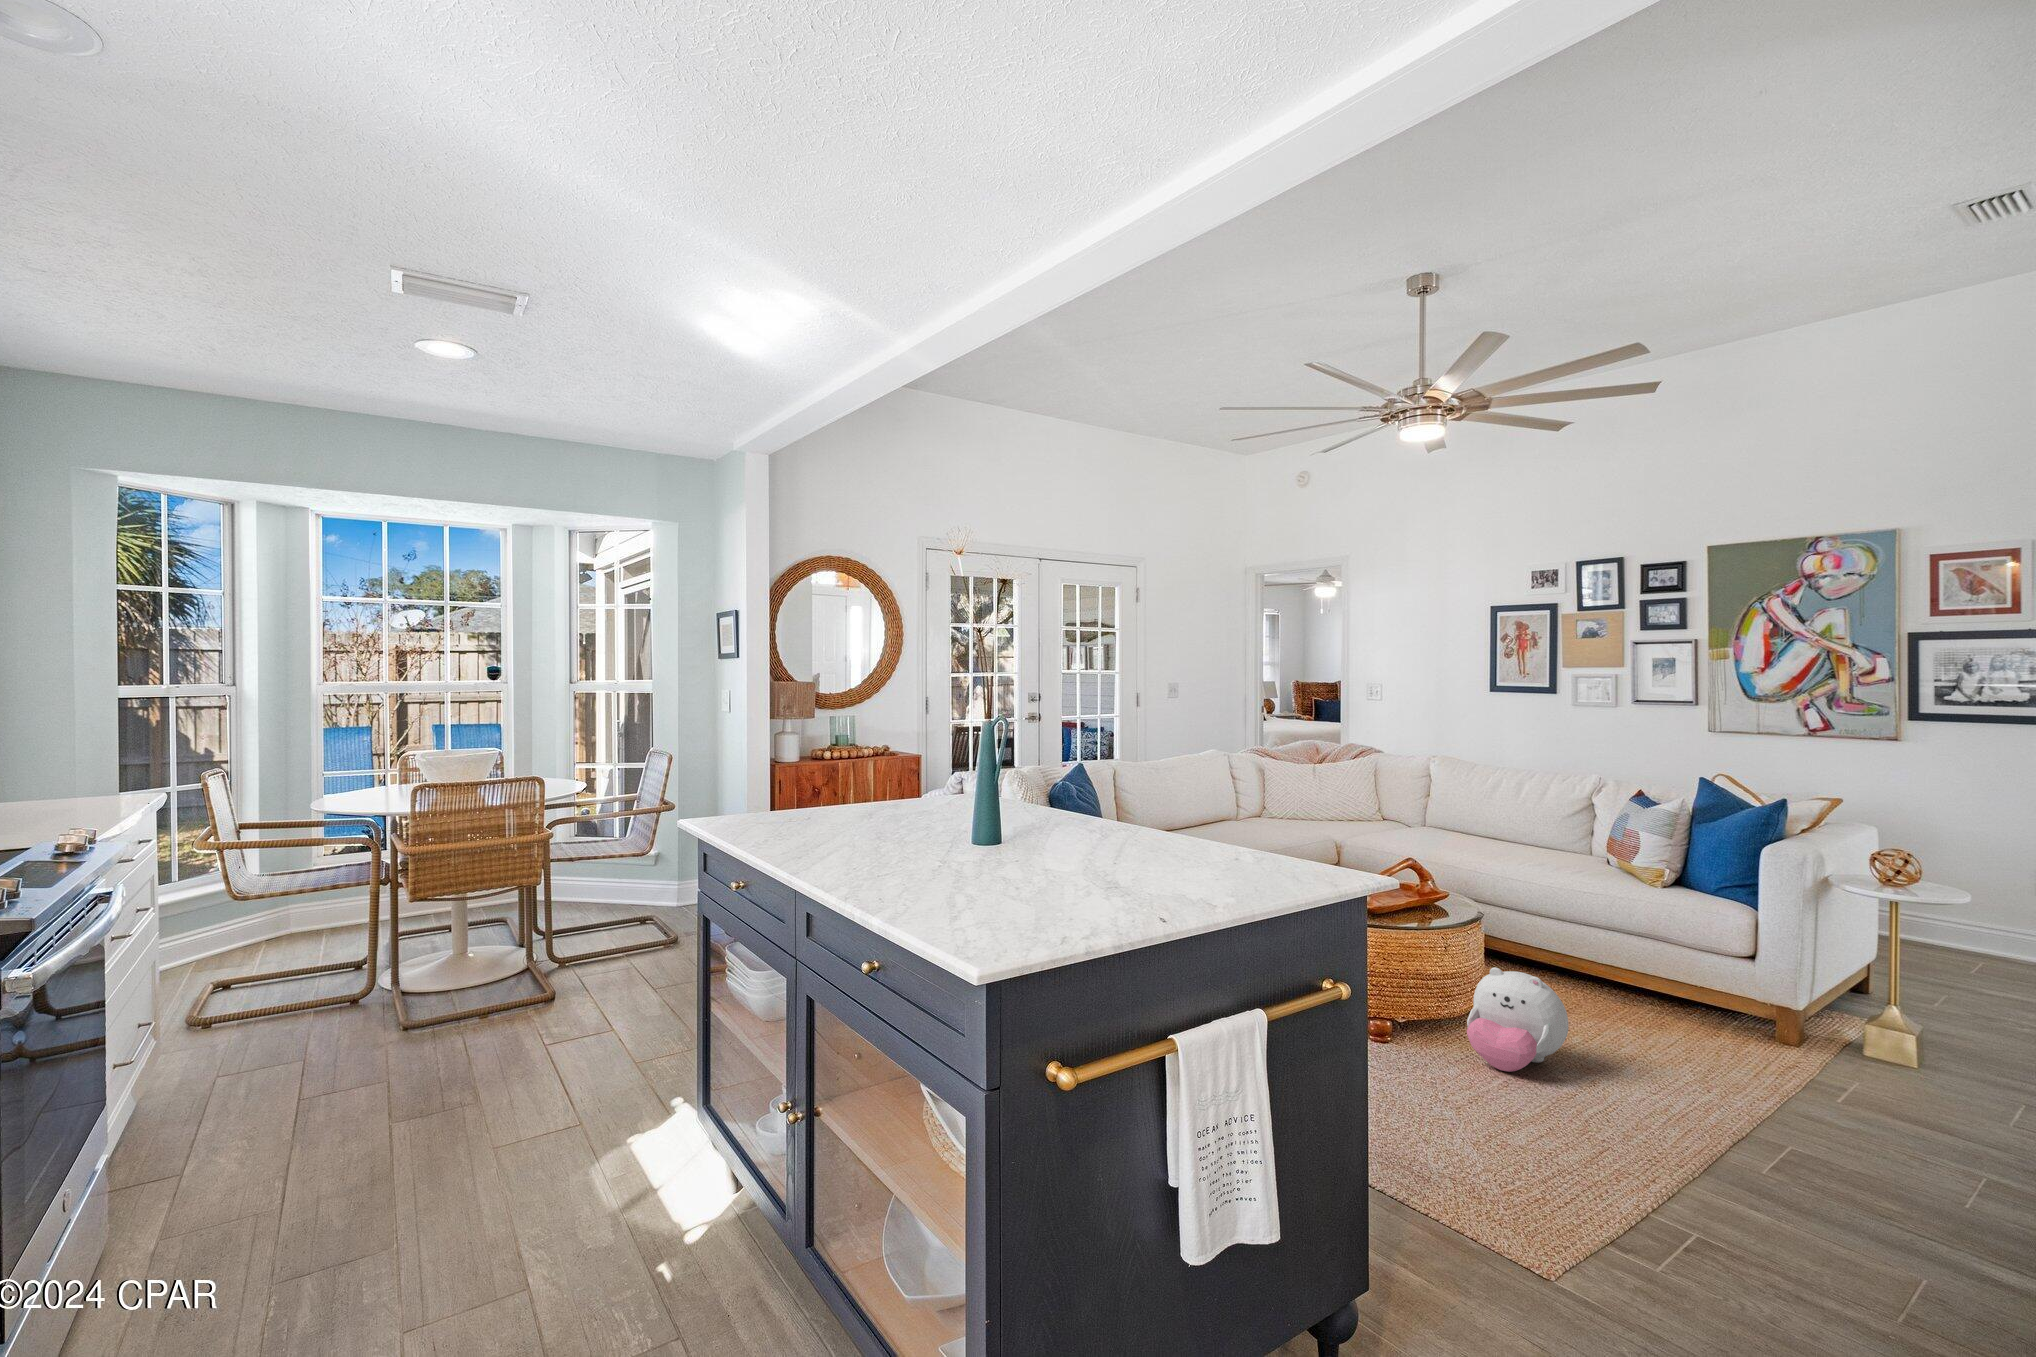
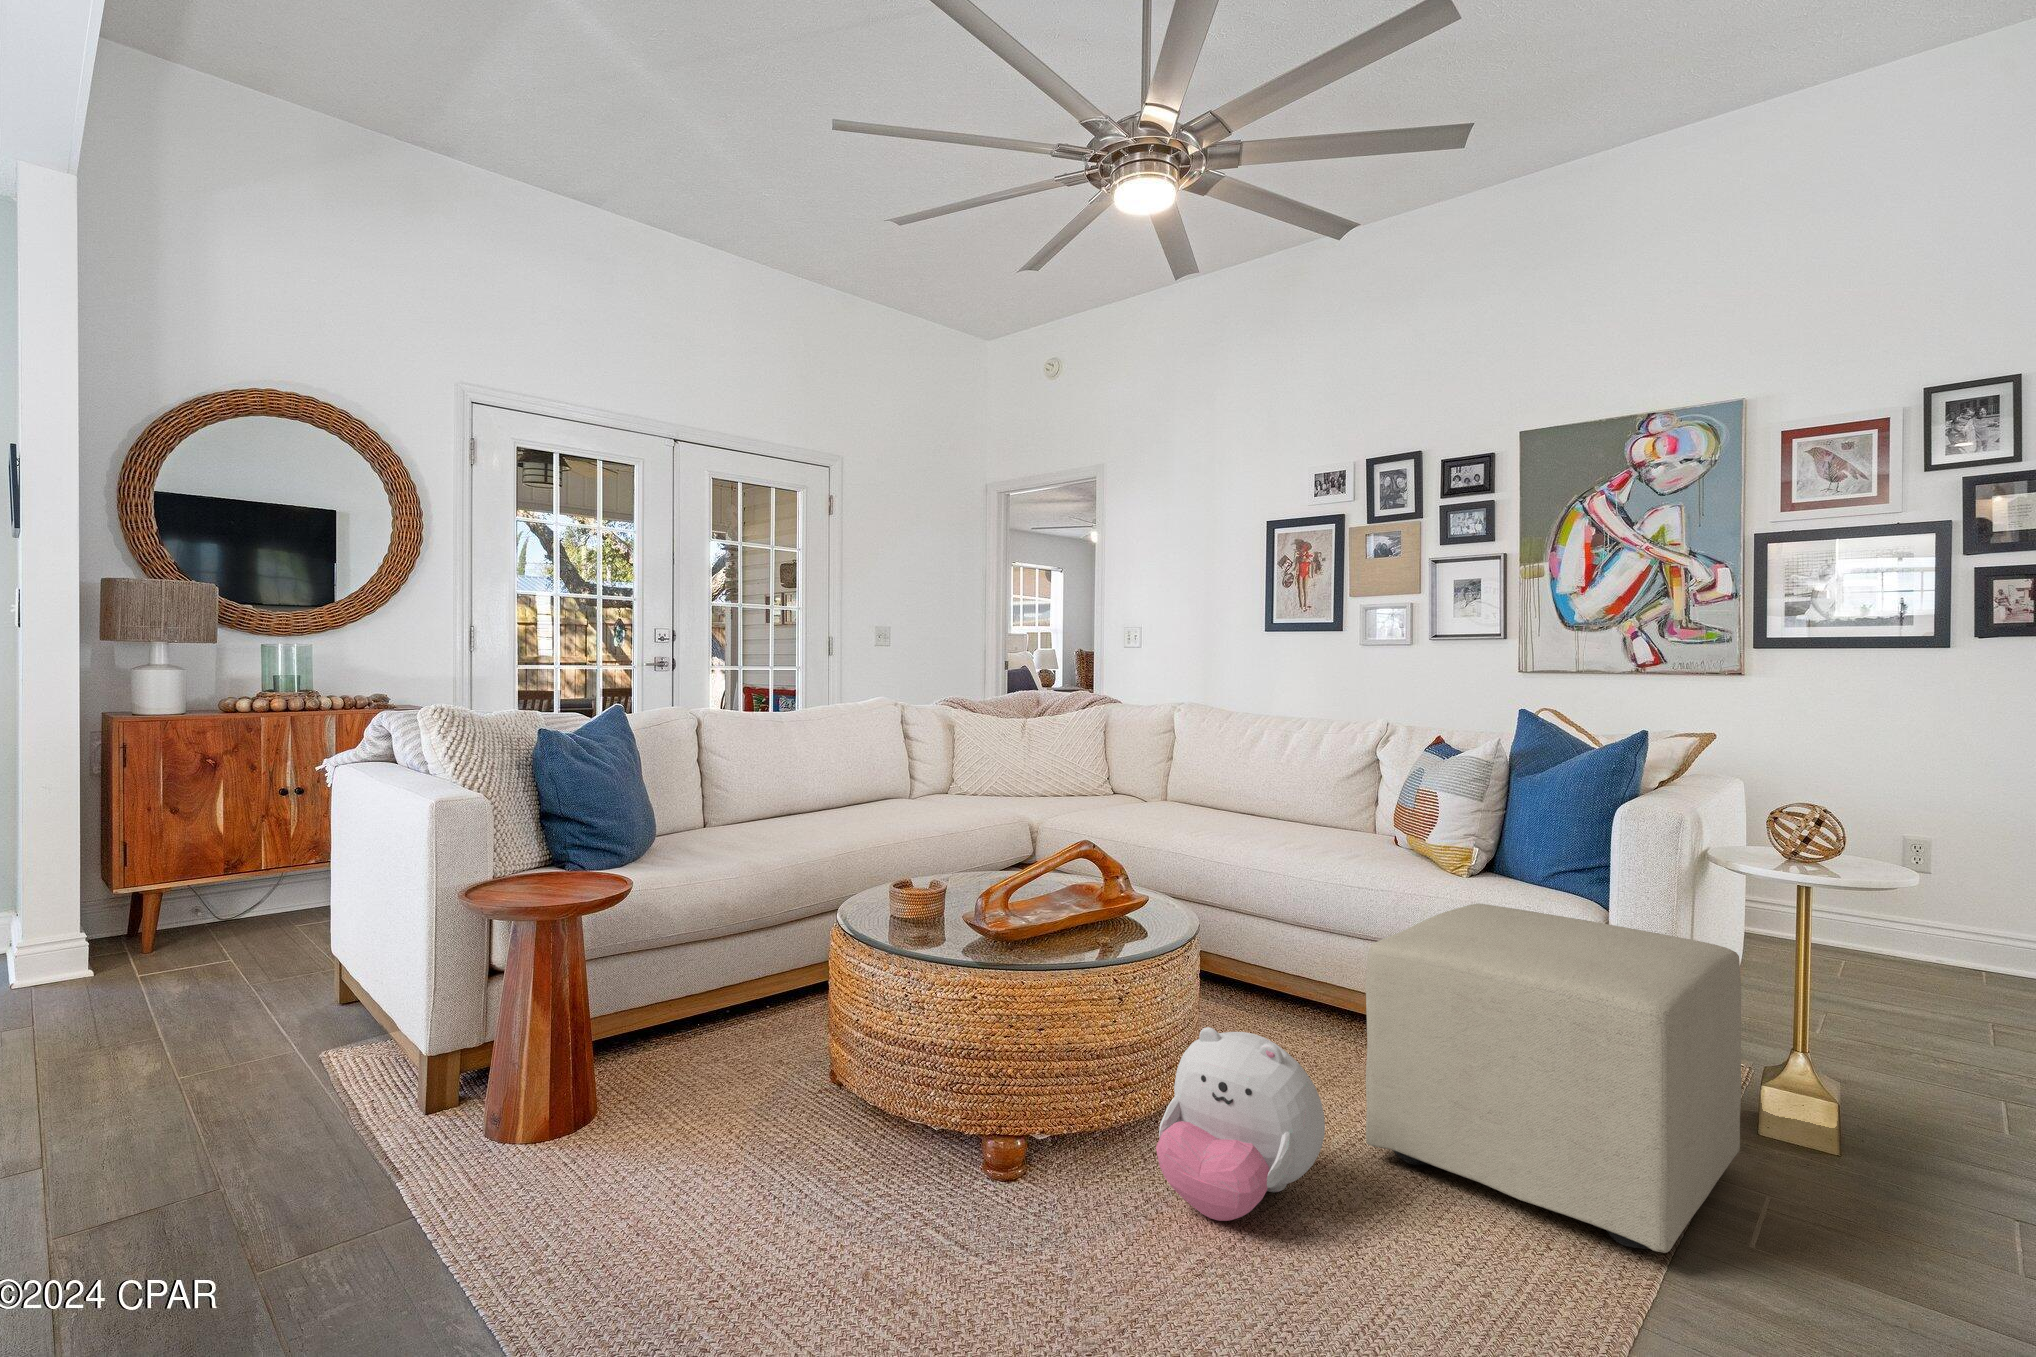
ottoman: none [1592,905,1842,1100] -> present [1366,904,1741,1253]

